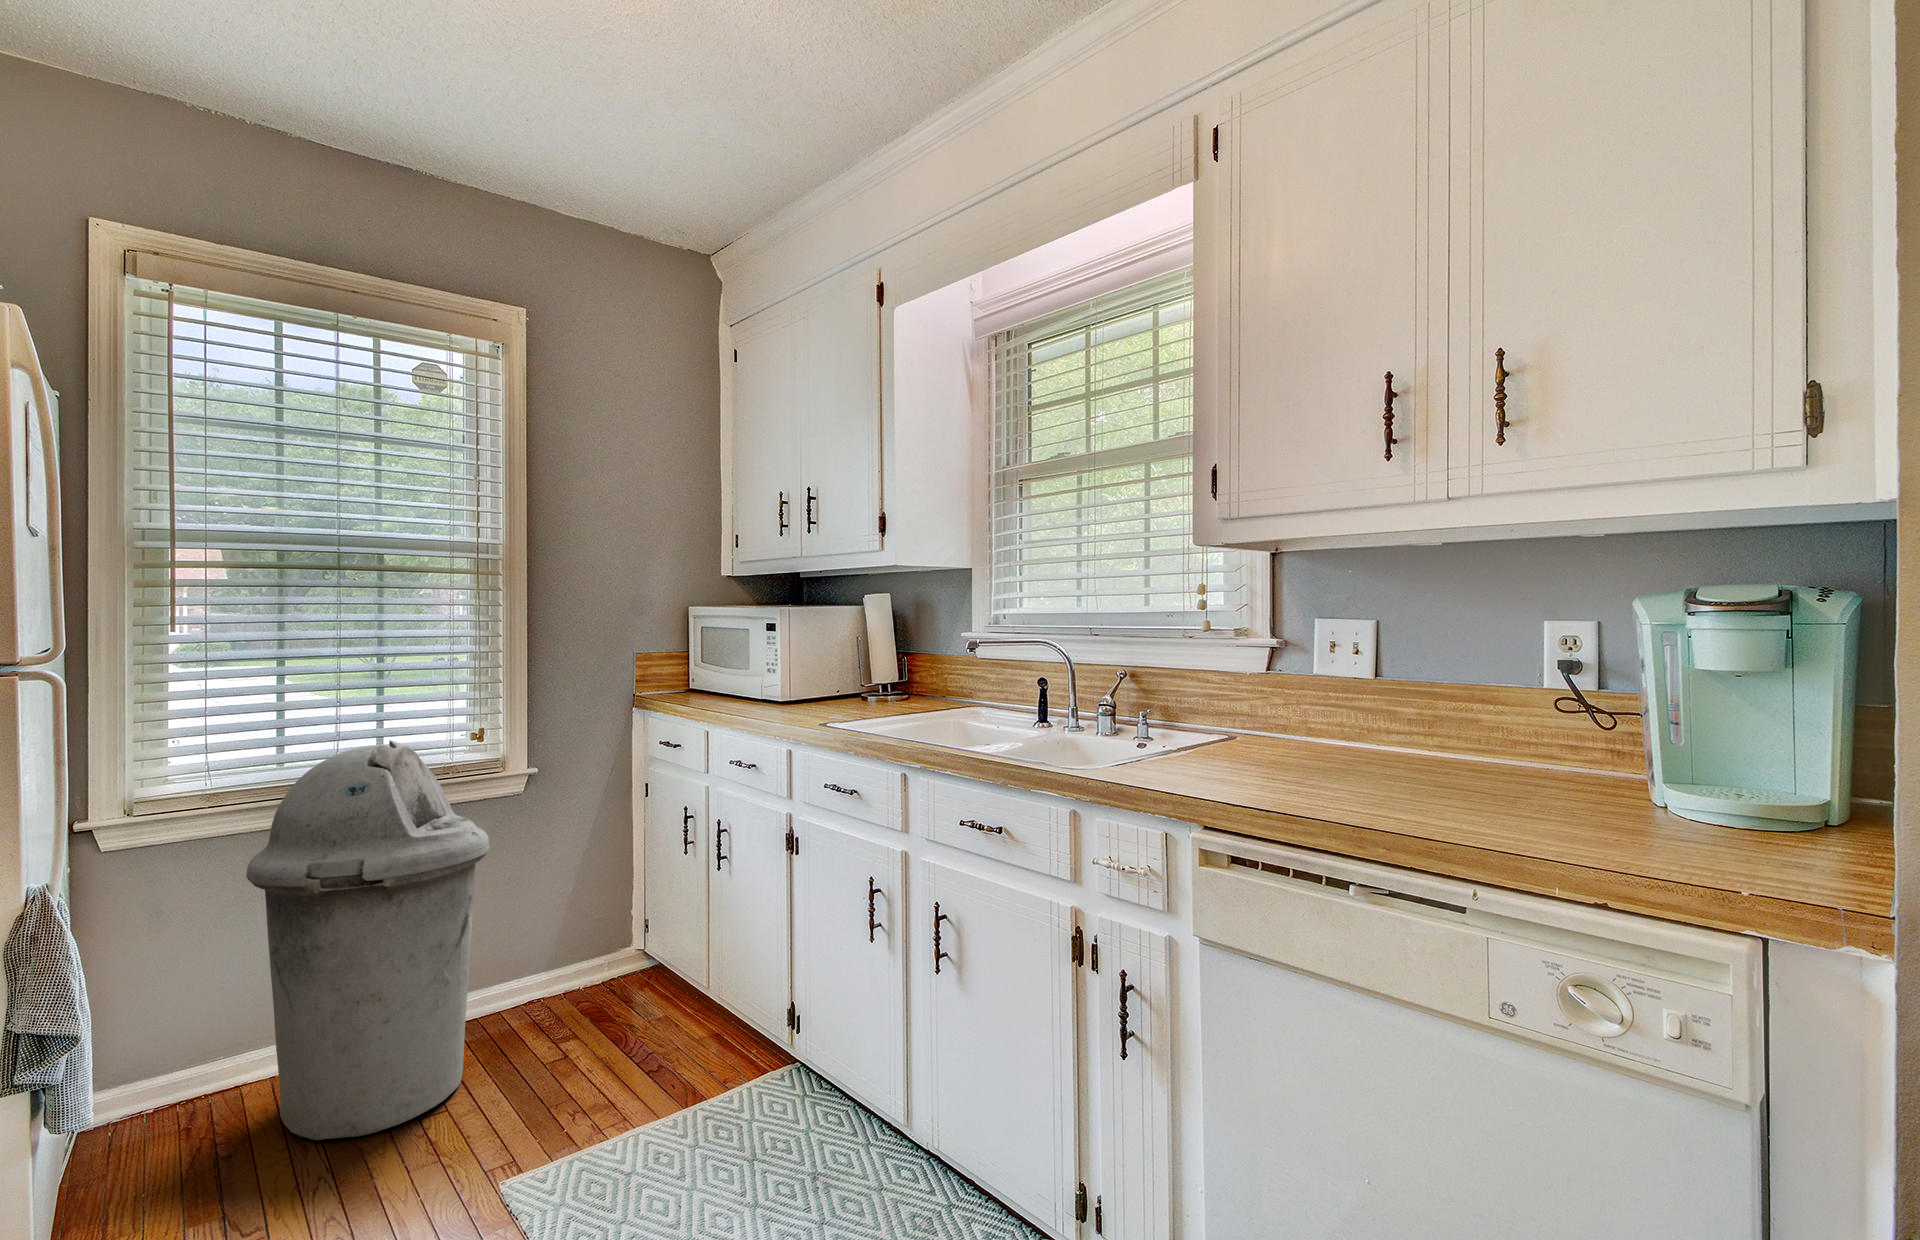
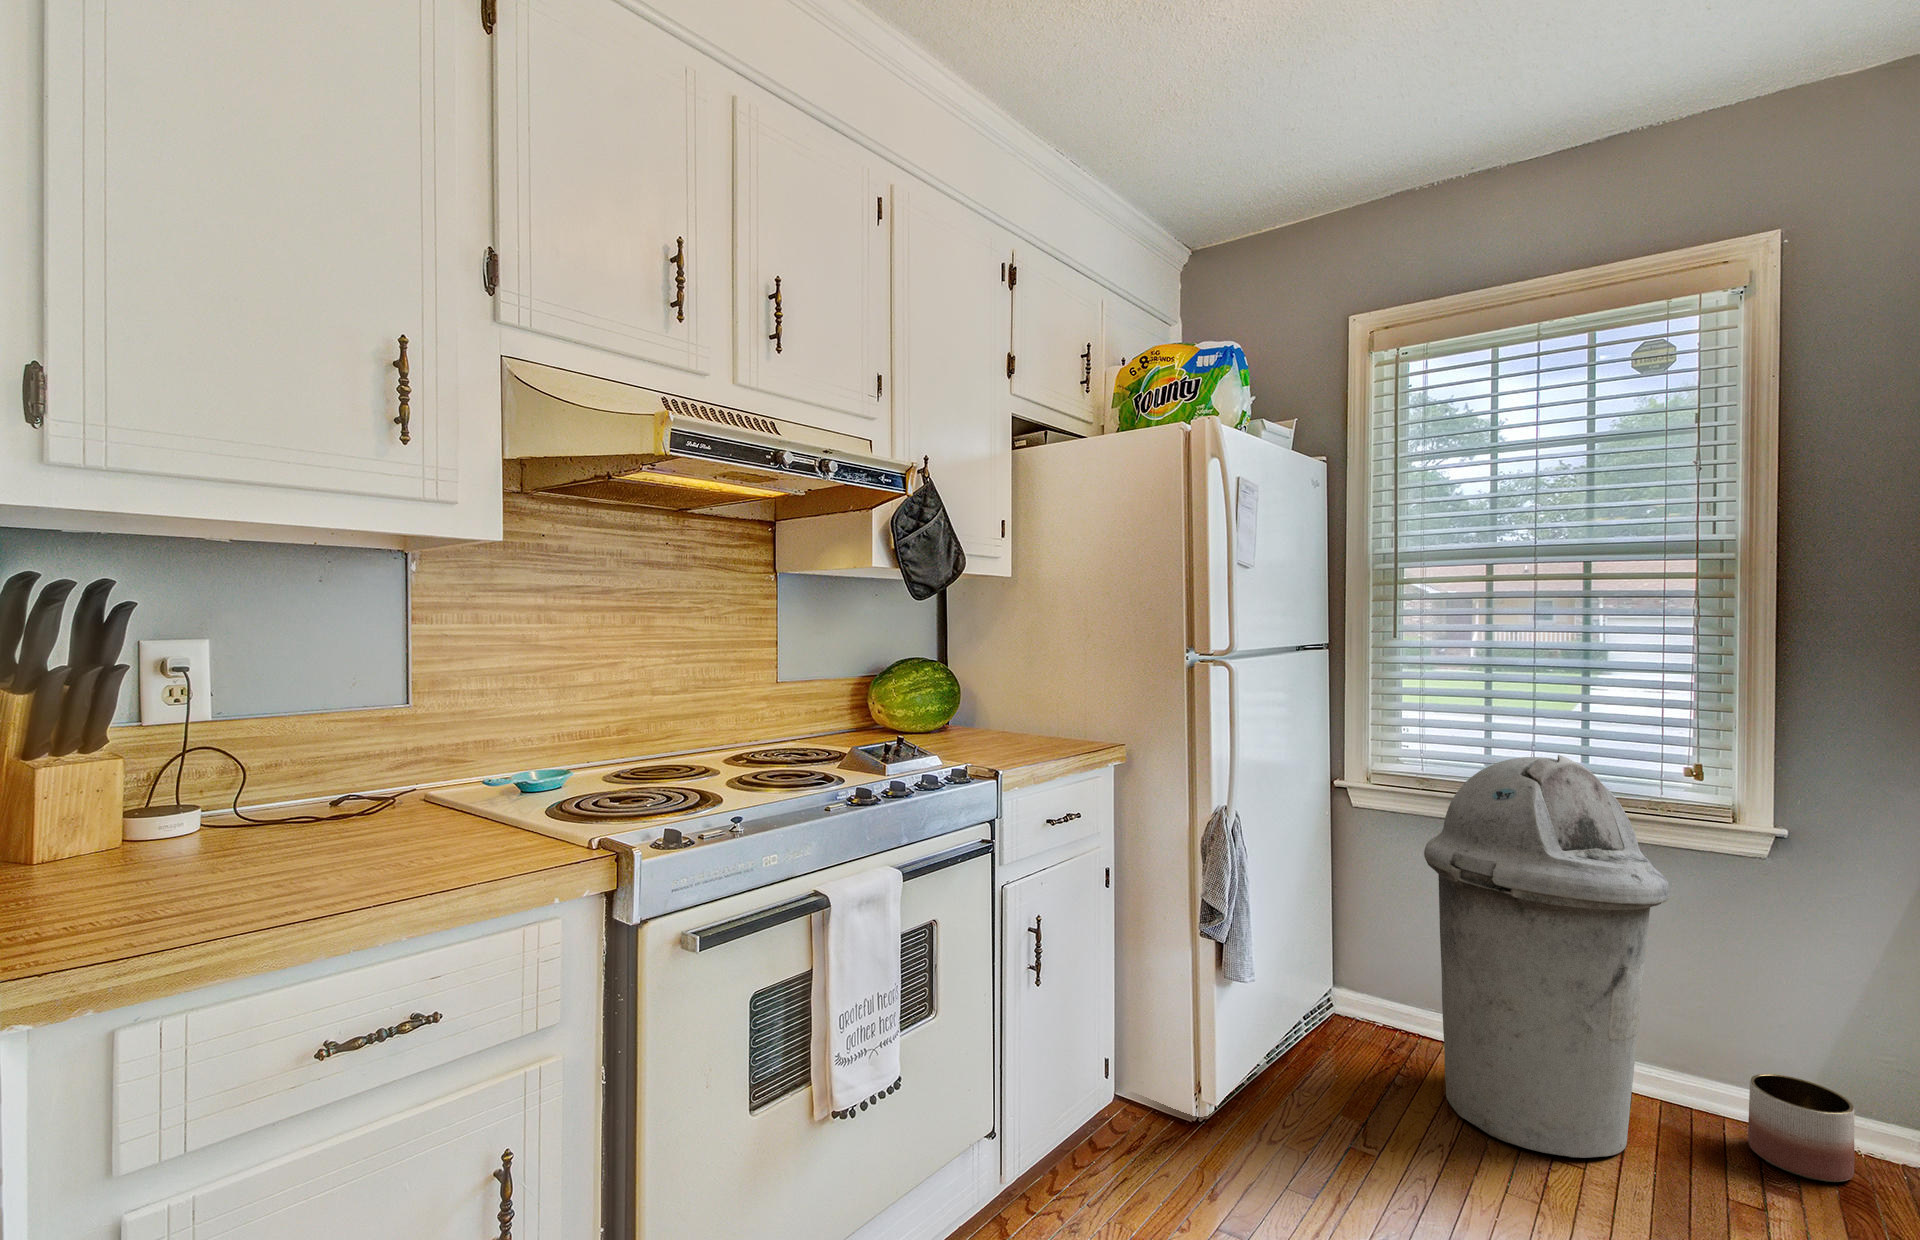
planter: none [526,951,589,1024] -> present [1748,1074,1855,1182]

